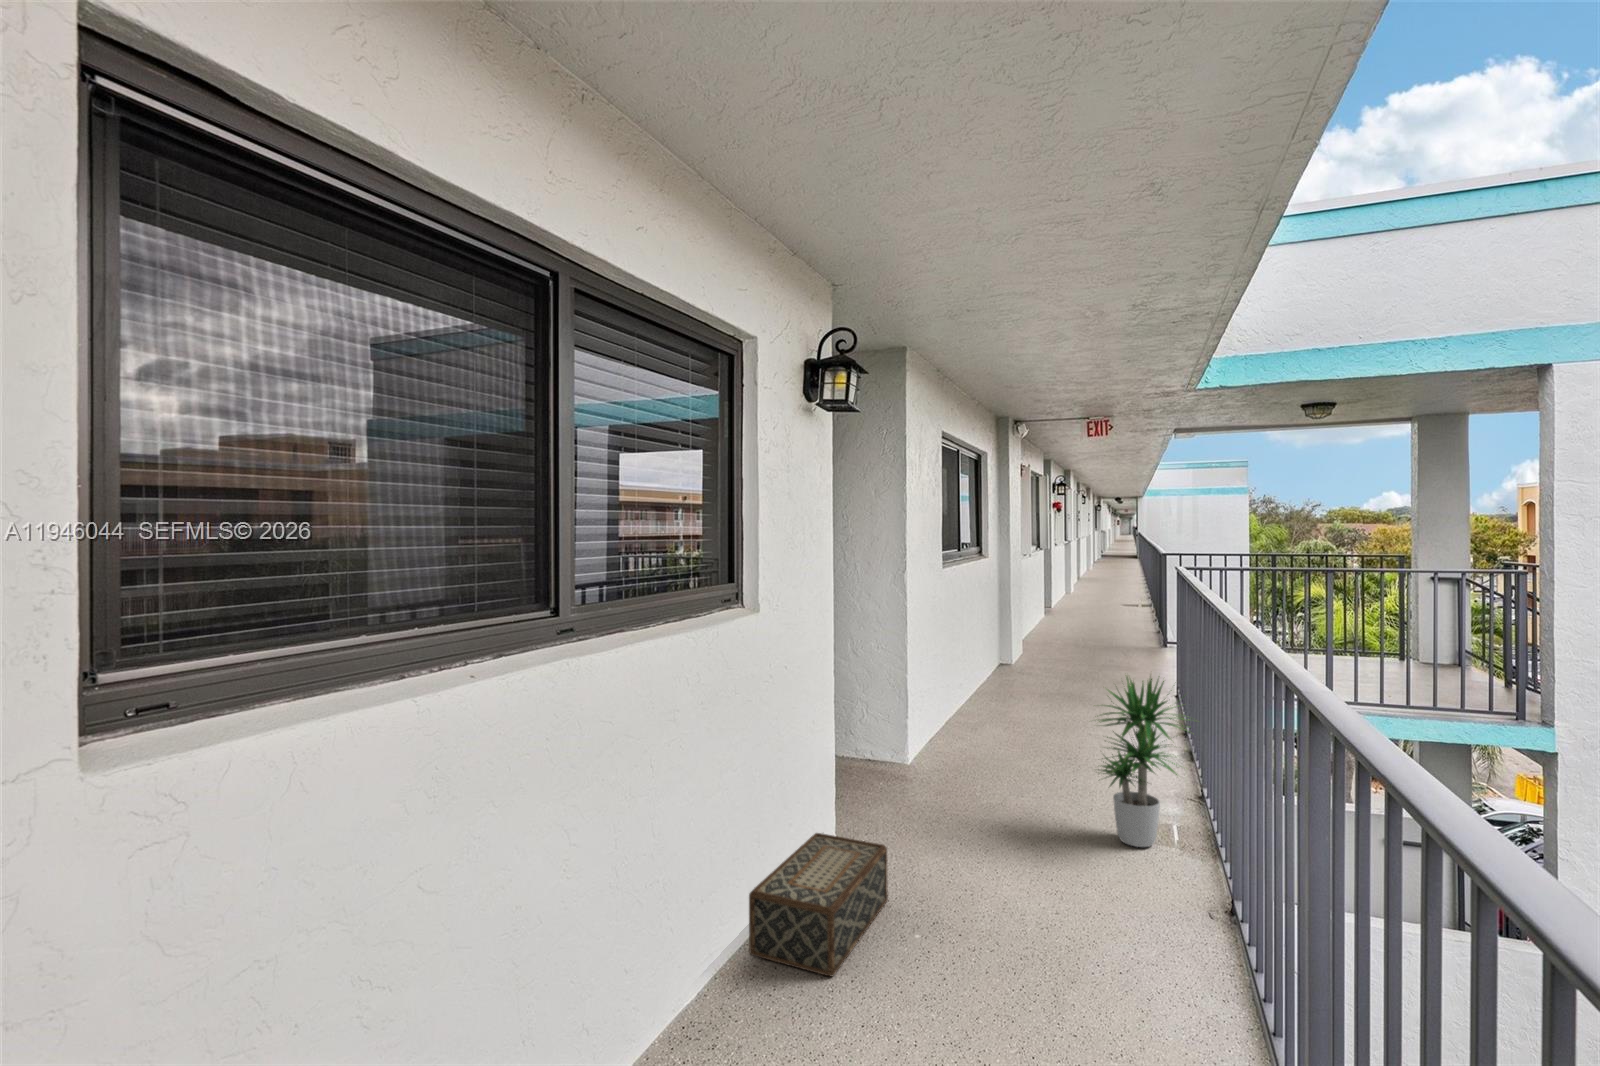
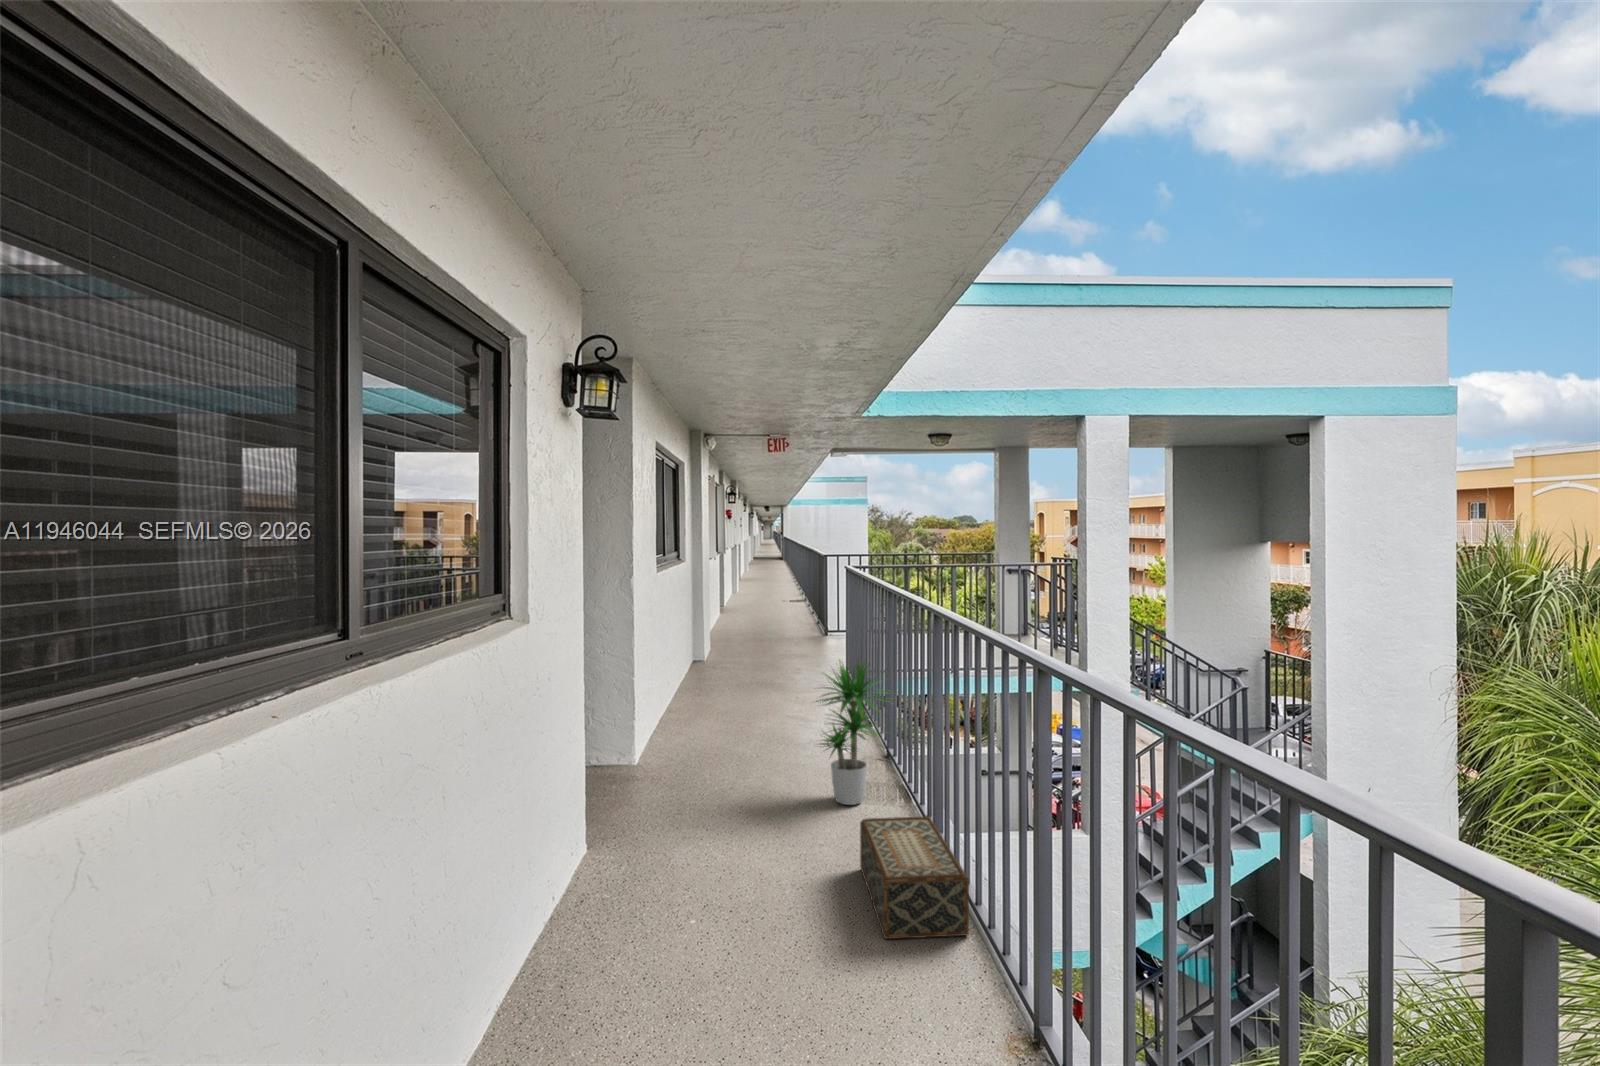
woven basket: present [749,833,888,976] -> present [860,817,969,939]

